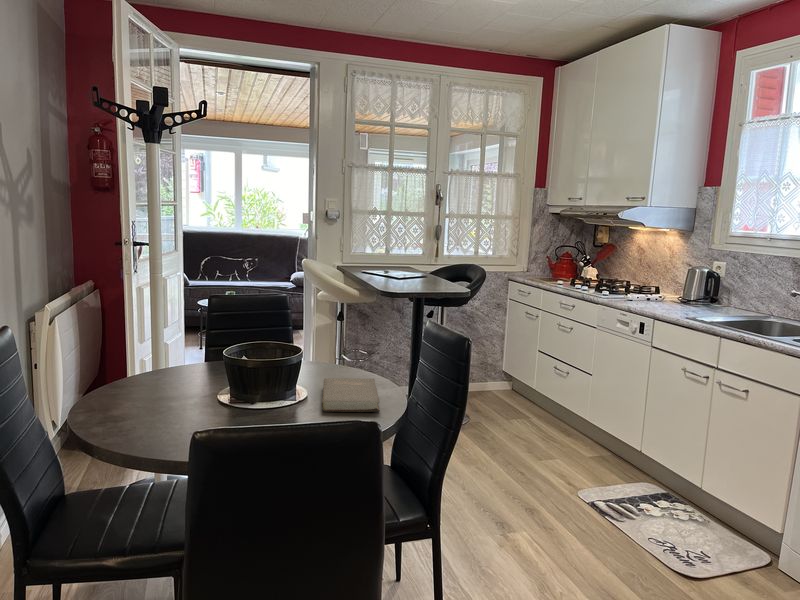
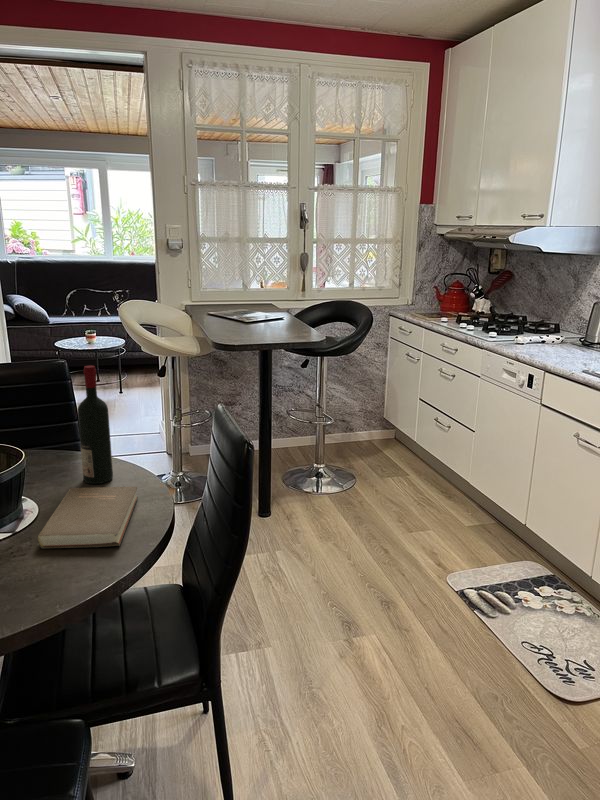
wine bottle: none [325,289,348,380] -> present [78,365,113,484]

